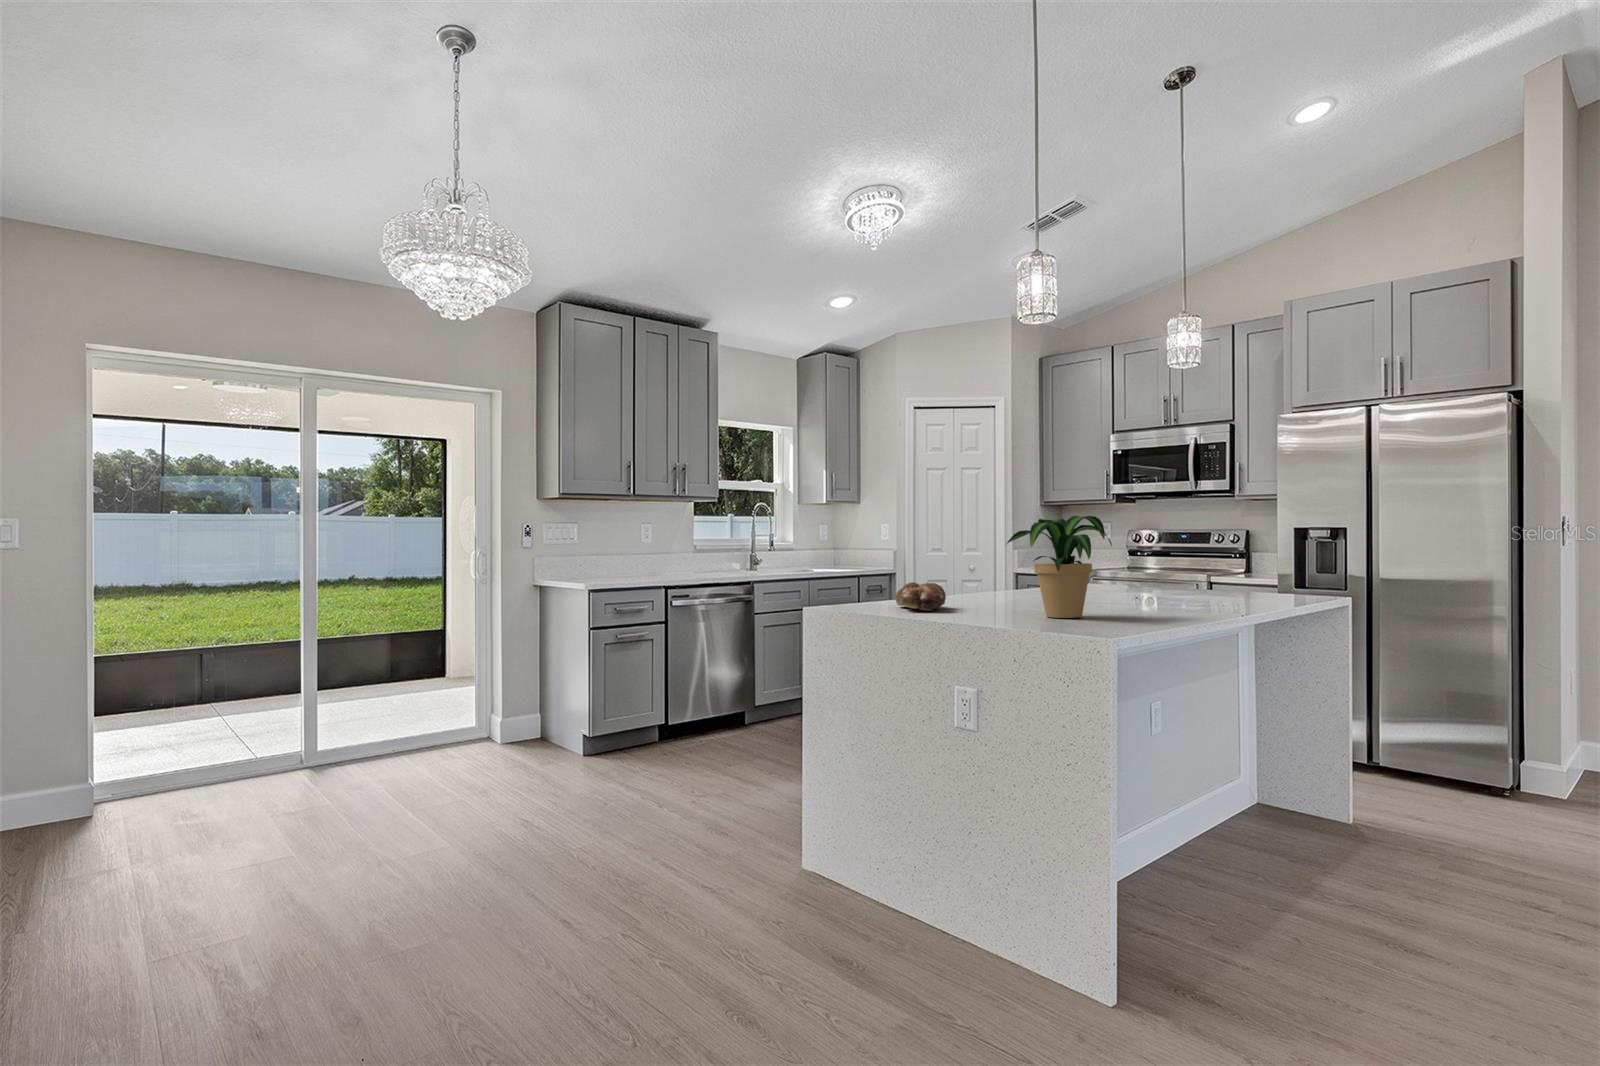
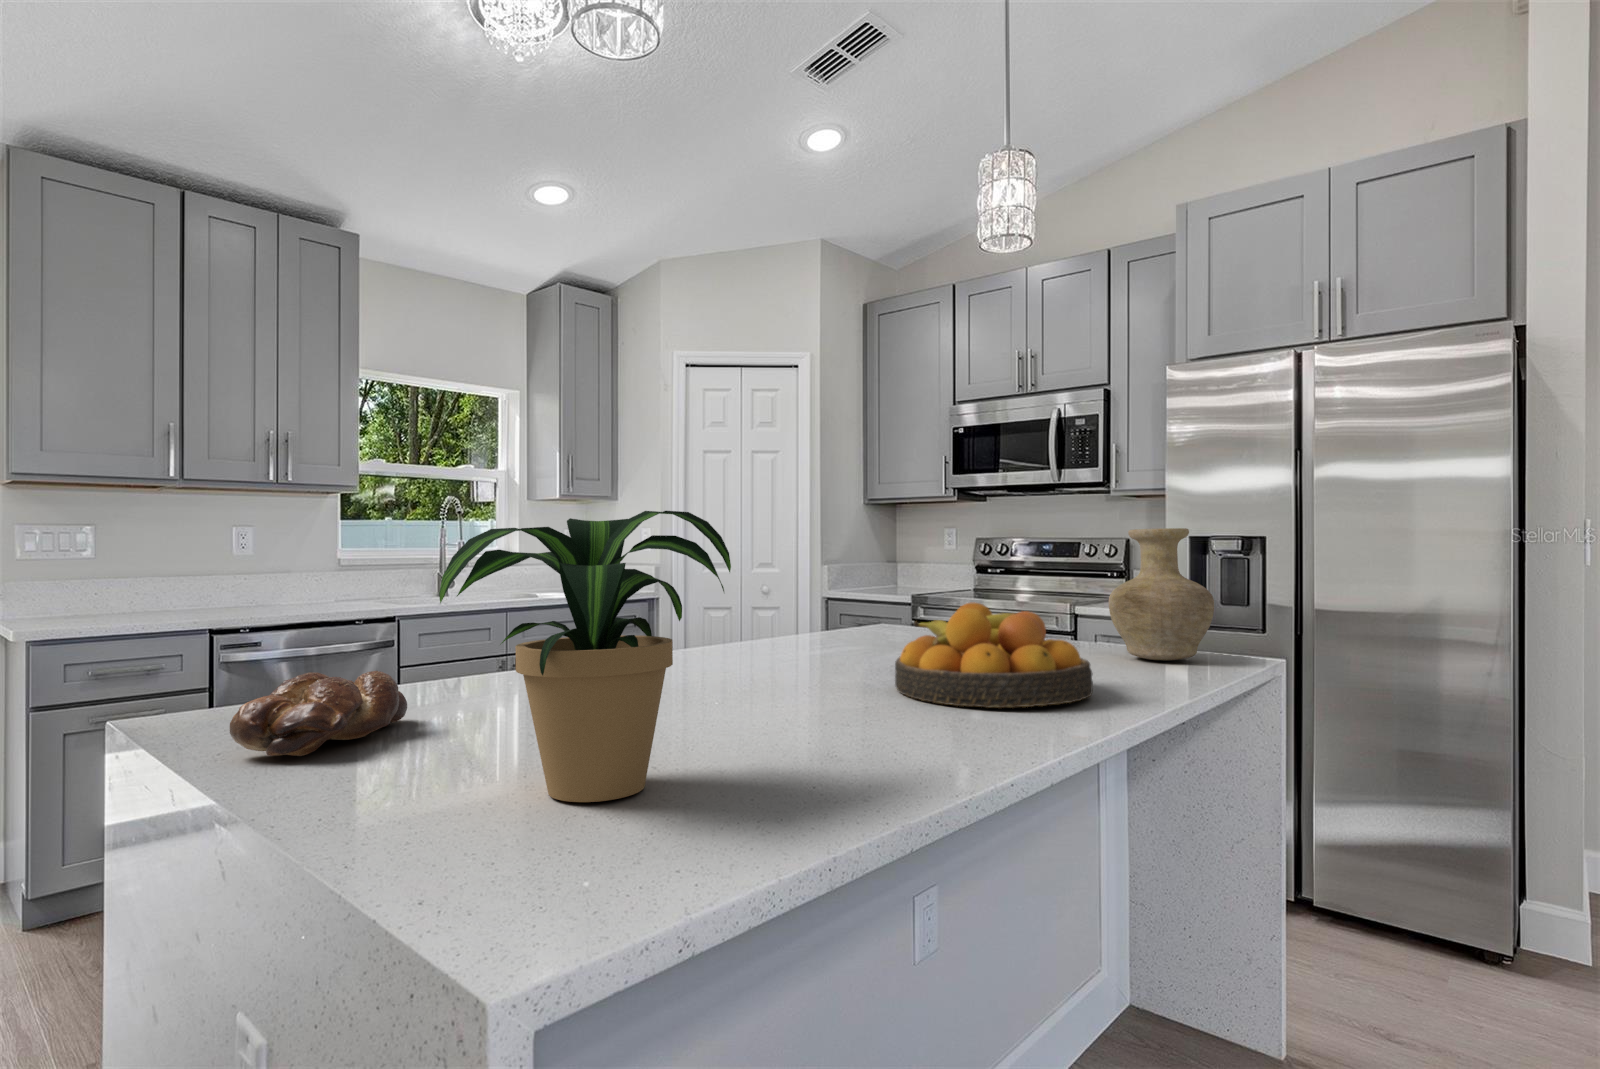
vase: none [1245,522,1307,595] -> present [1109,528,1214,660]
fruit bowl: none [1138,560,1242,605] -> present [895,603,1093,708]

